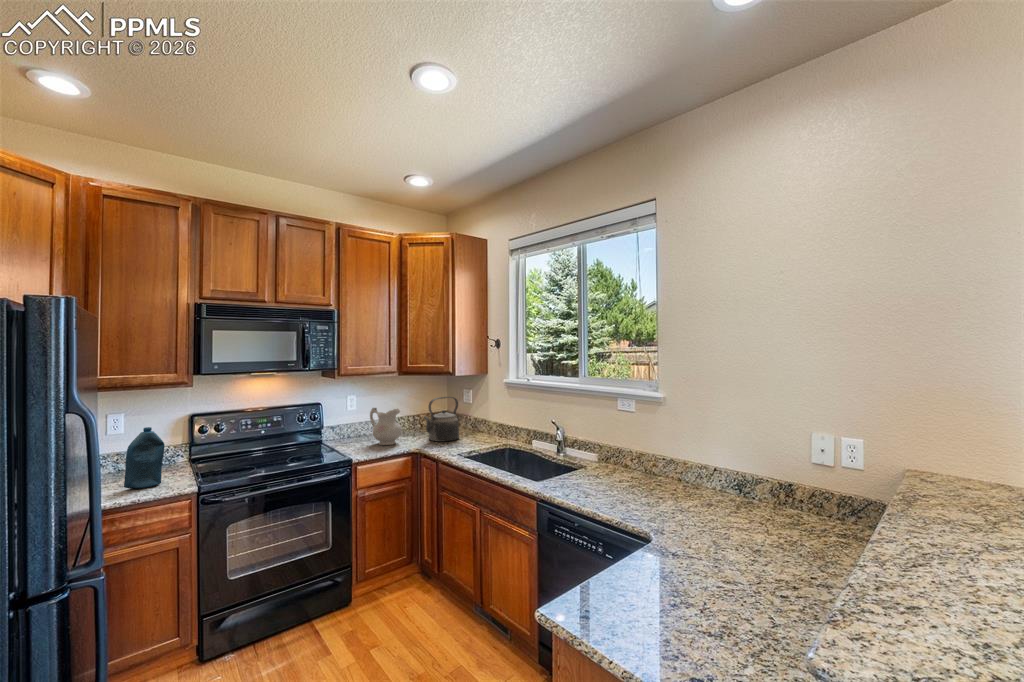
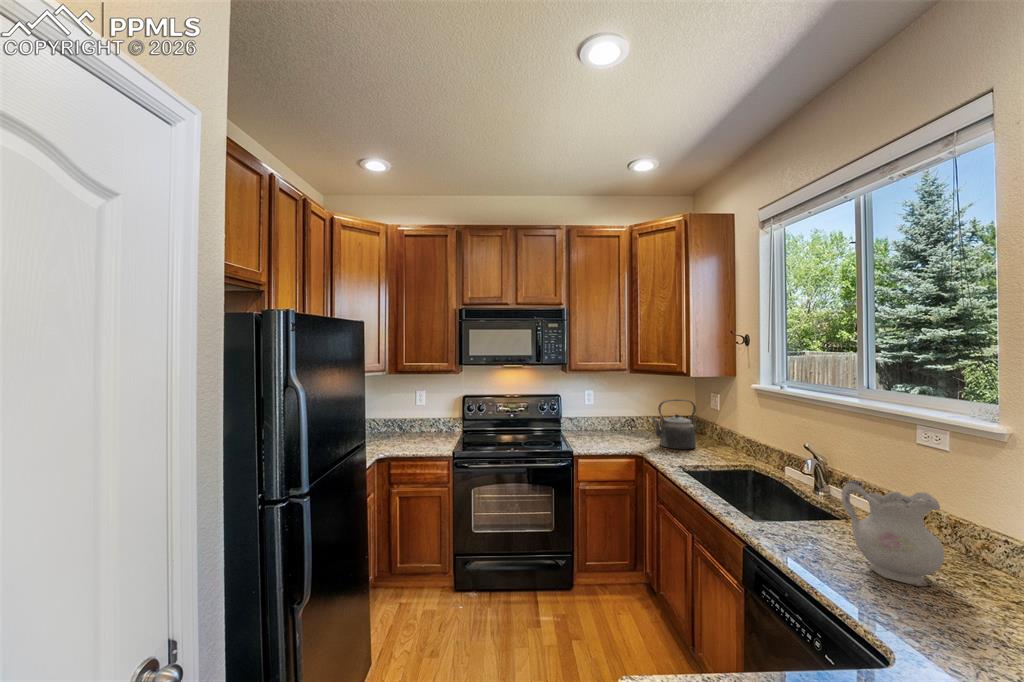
ceramic pitcher: present [370,408,402,445] -> present [841,480,944,586]
bottle: present [124,427,165,489] -> none [414,402,437,446]

